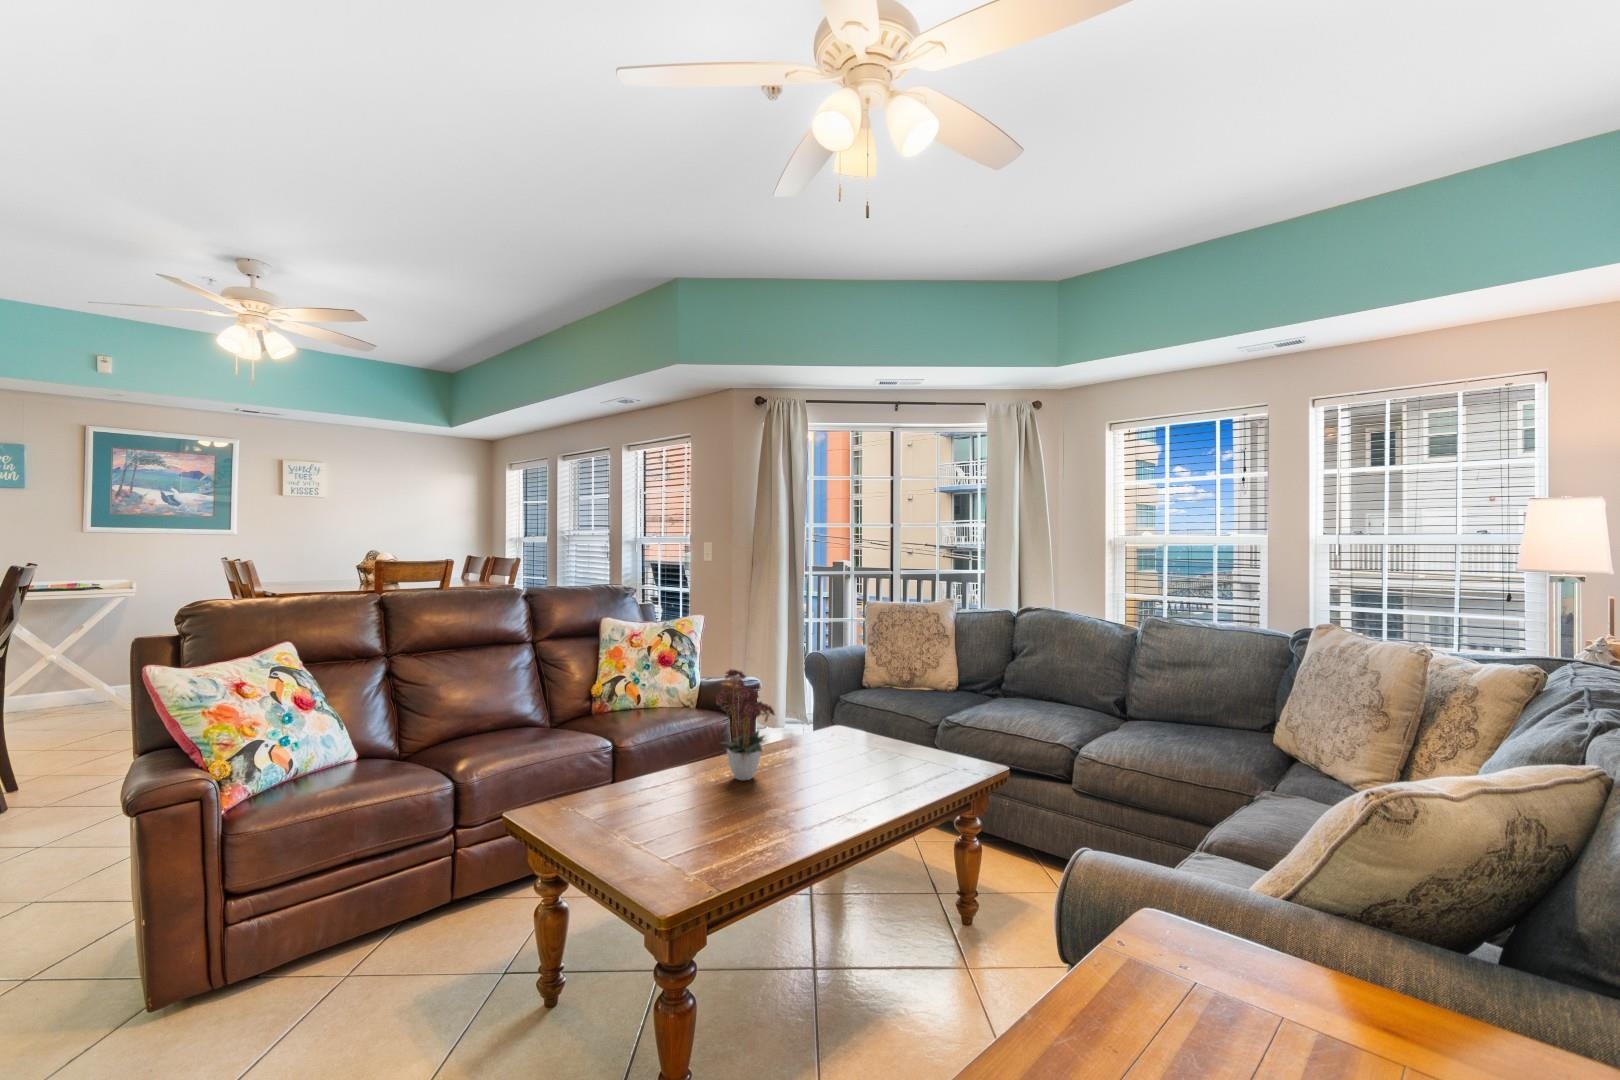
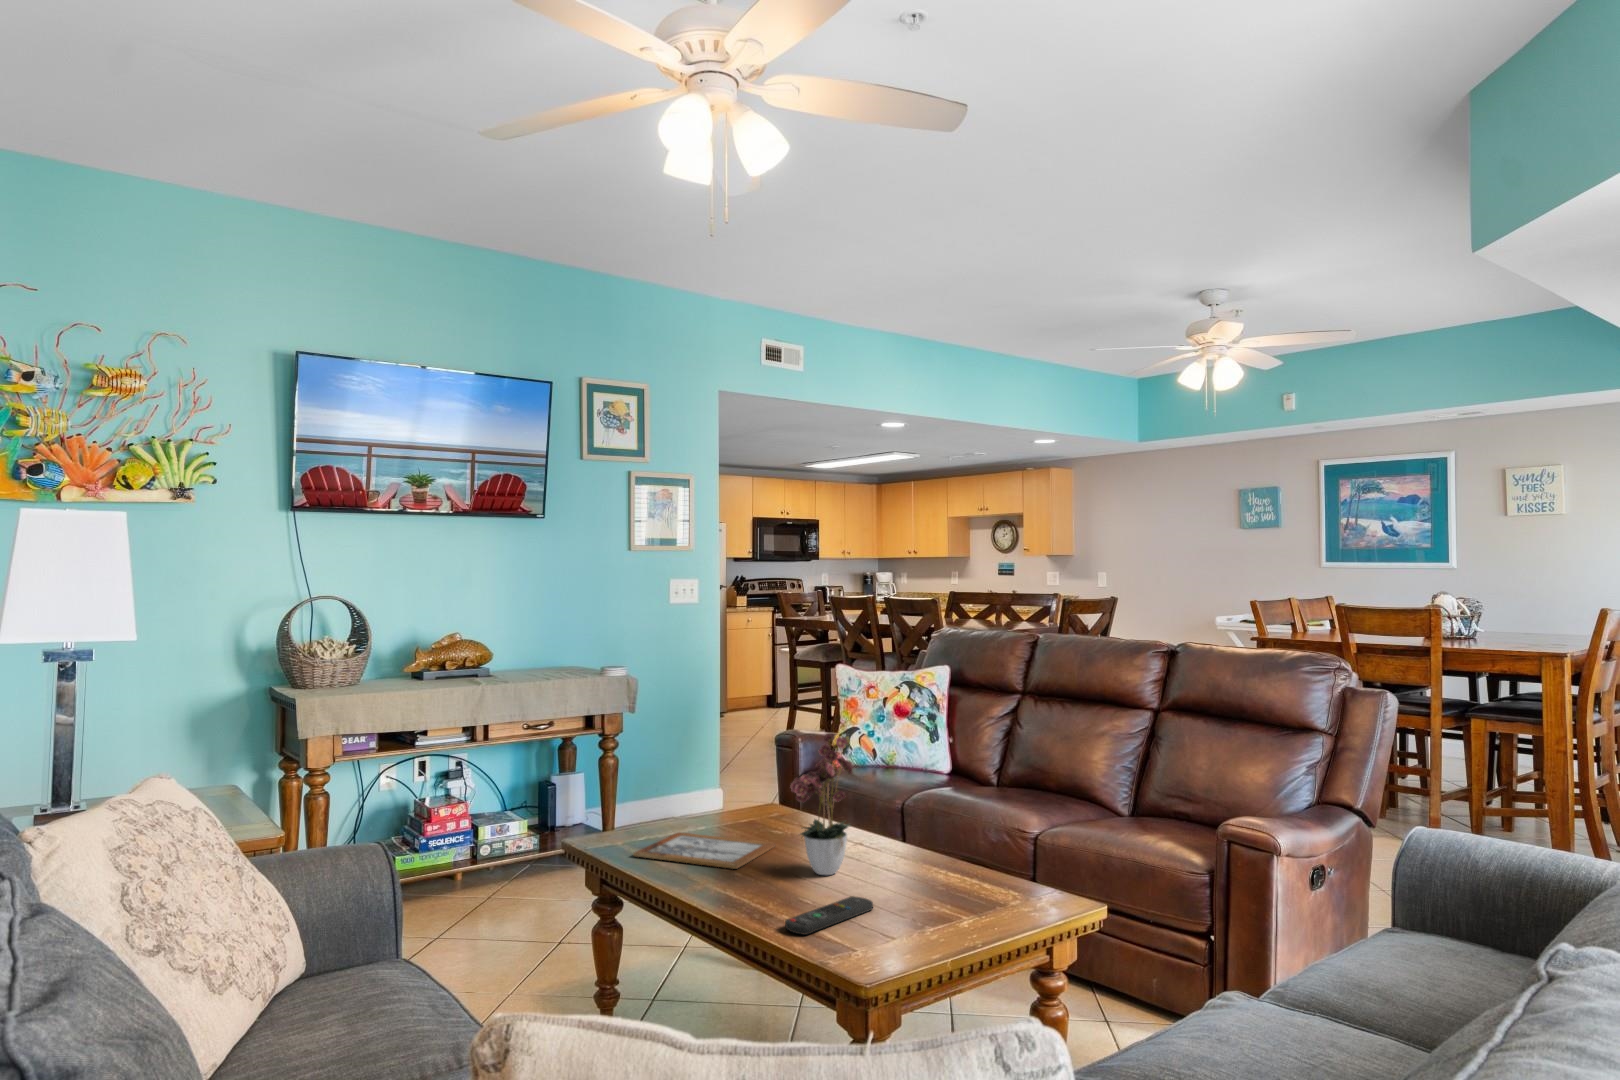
remote control: none [813,760,879,783] -> present [785,896,873,935]
picture frame: none [606,794,736,852] -> present [633,832,776,869]

